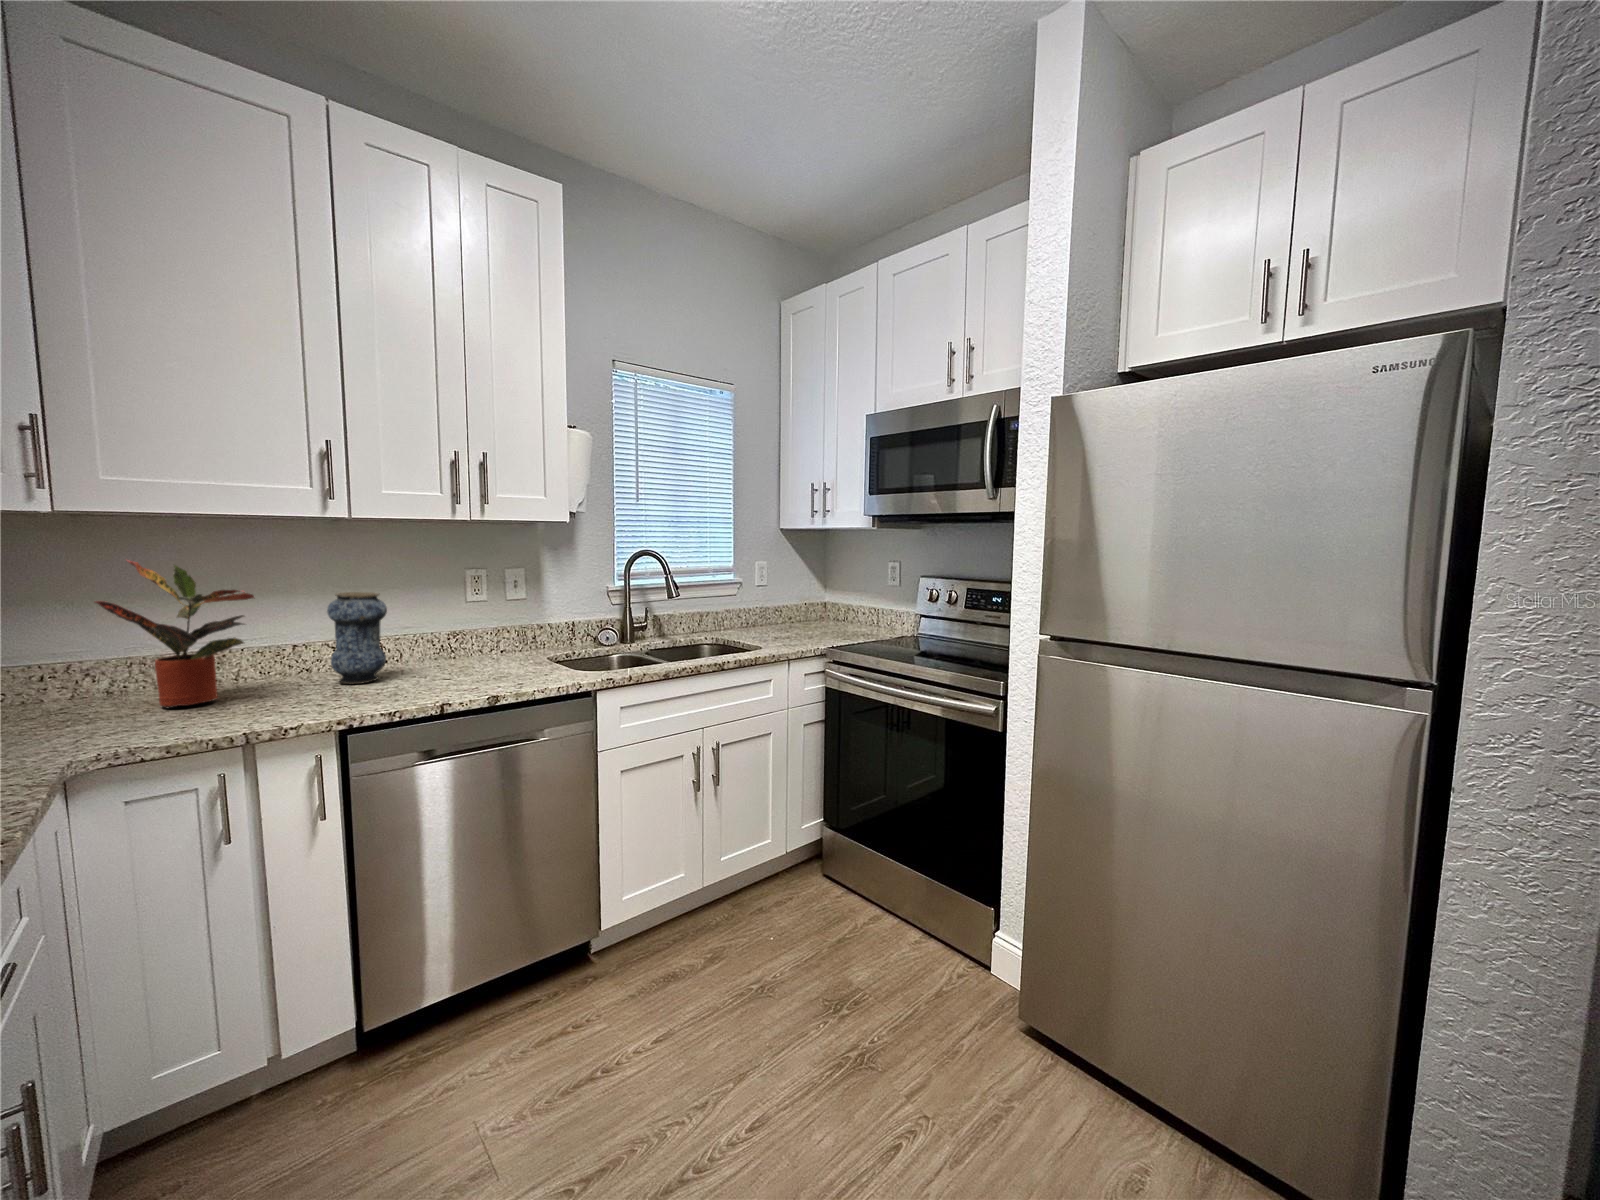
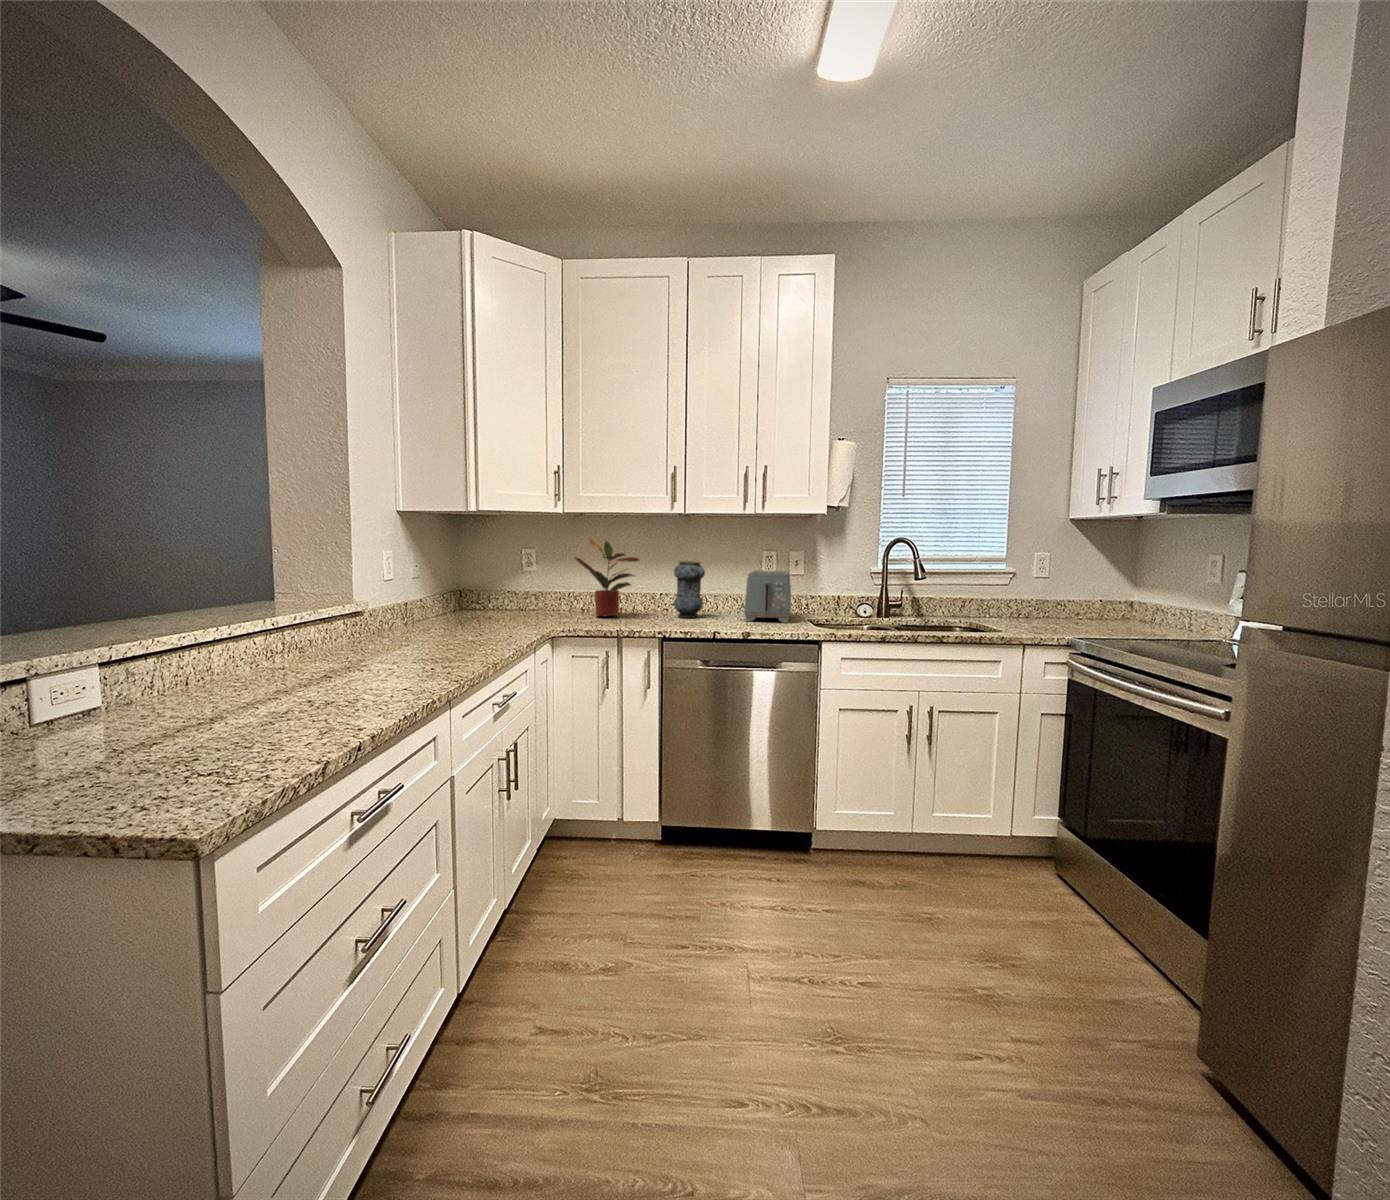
toaster: none [452,596,534,676] -> present [744,570,791,623]

